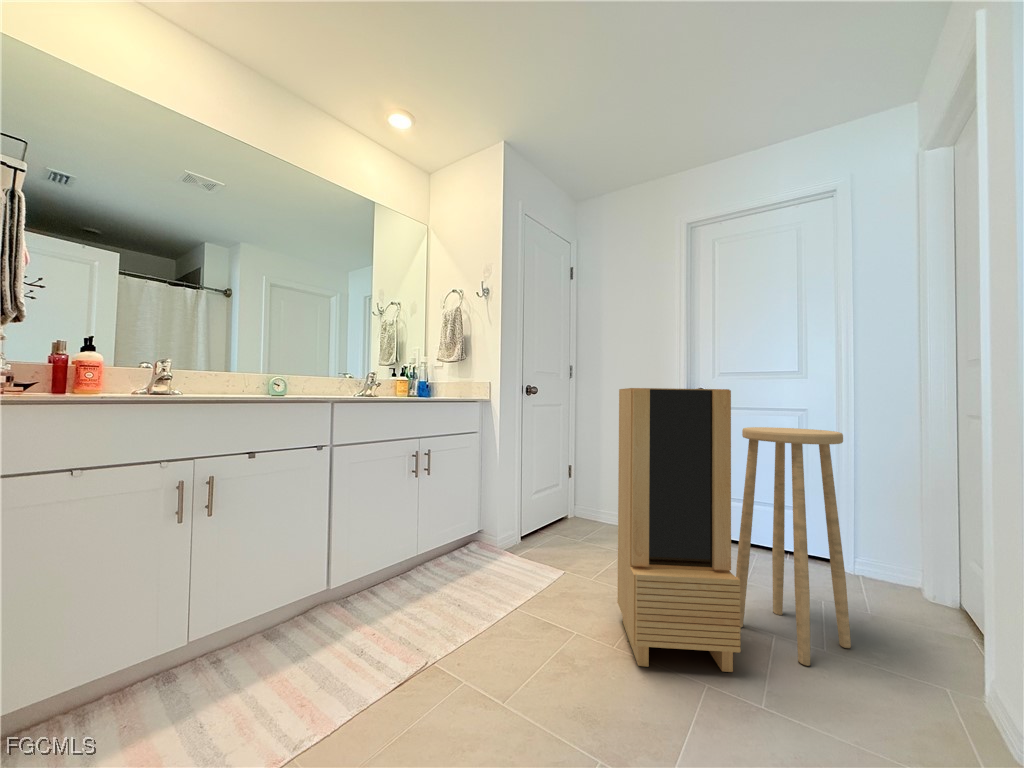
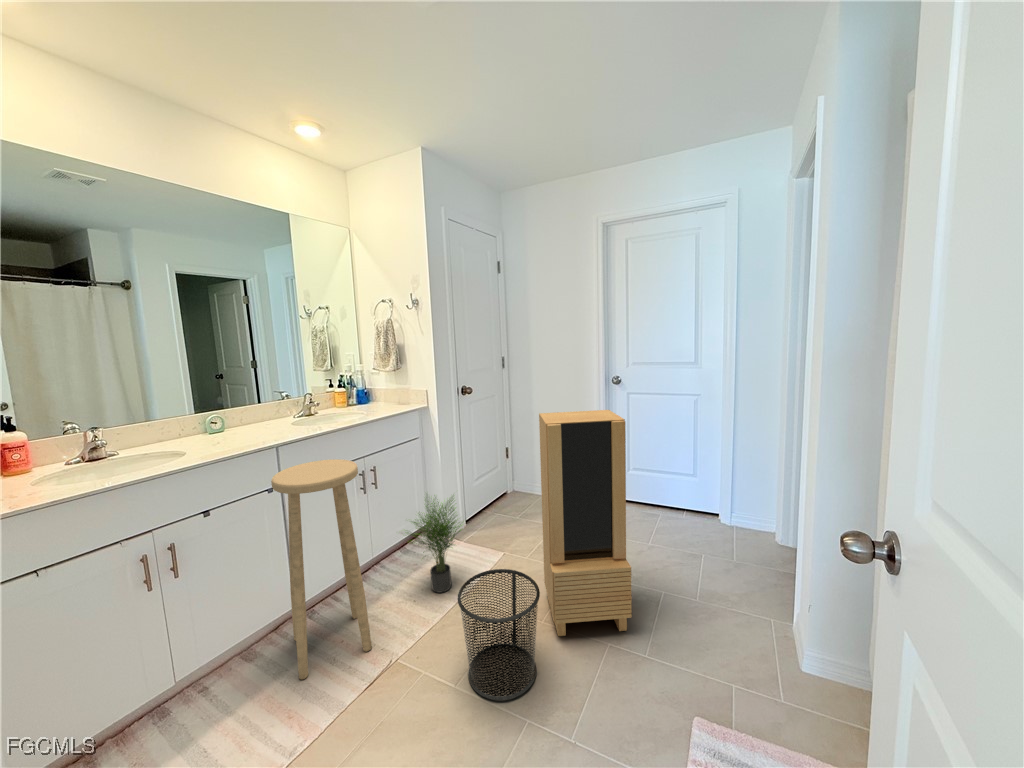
stool: present [736,427,851,666] -> present [271,459,372,679]
potted plant: none [443,479,529,602] -> present [410,500,462,593]
waste bin: none [516,562,621,730] -> present [457,569,540,700]

